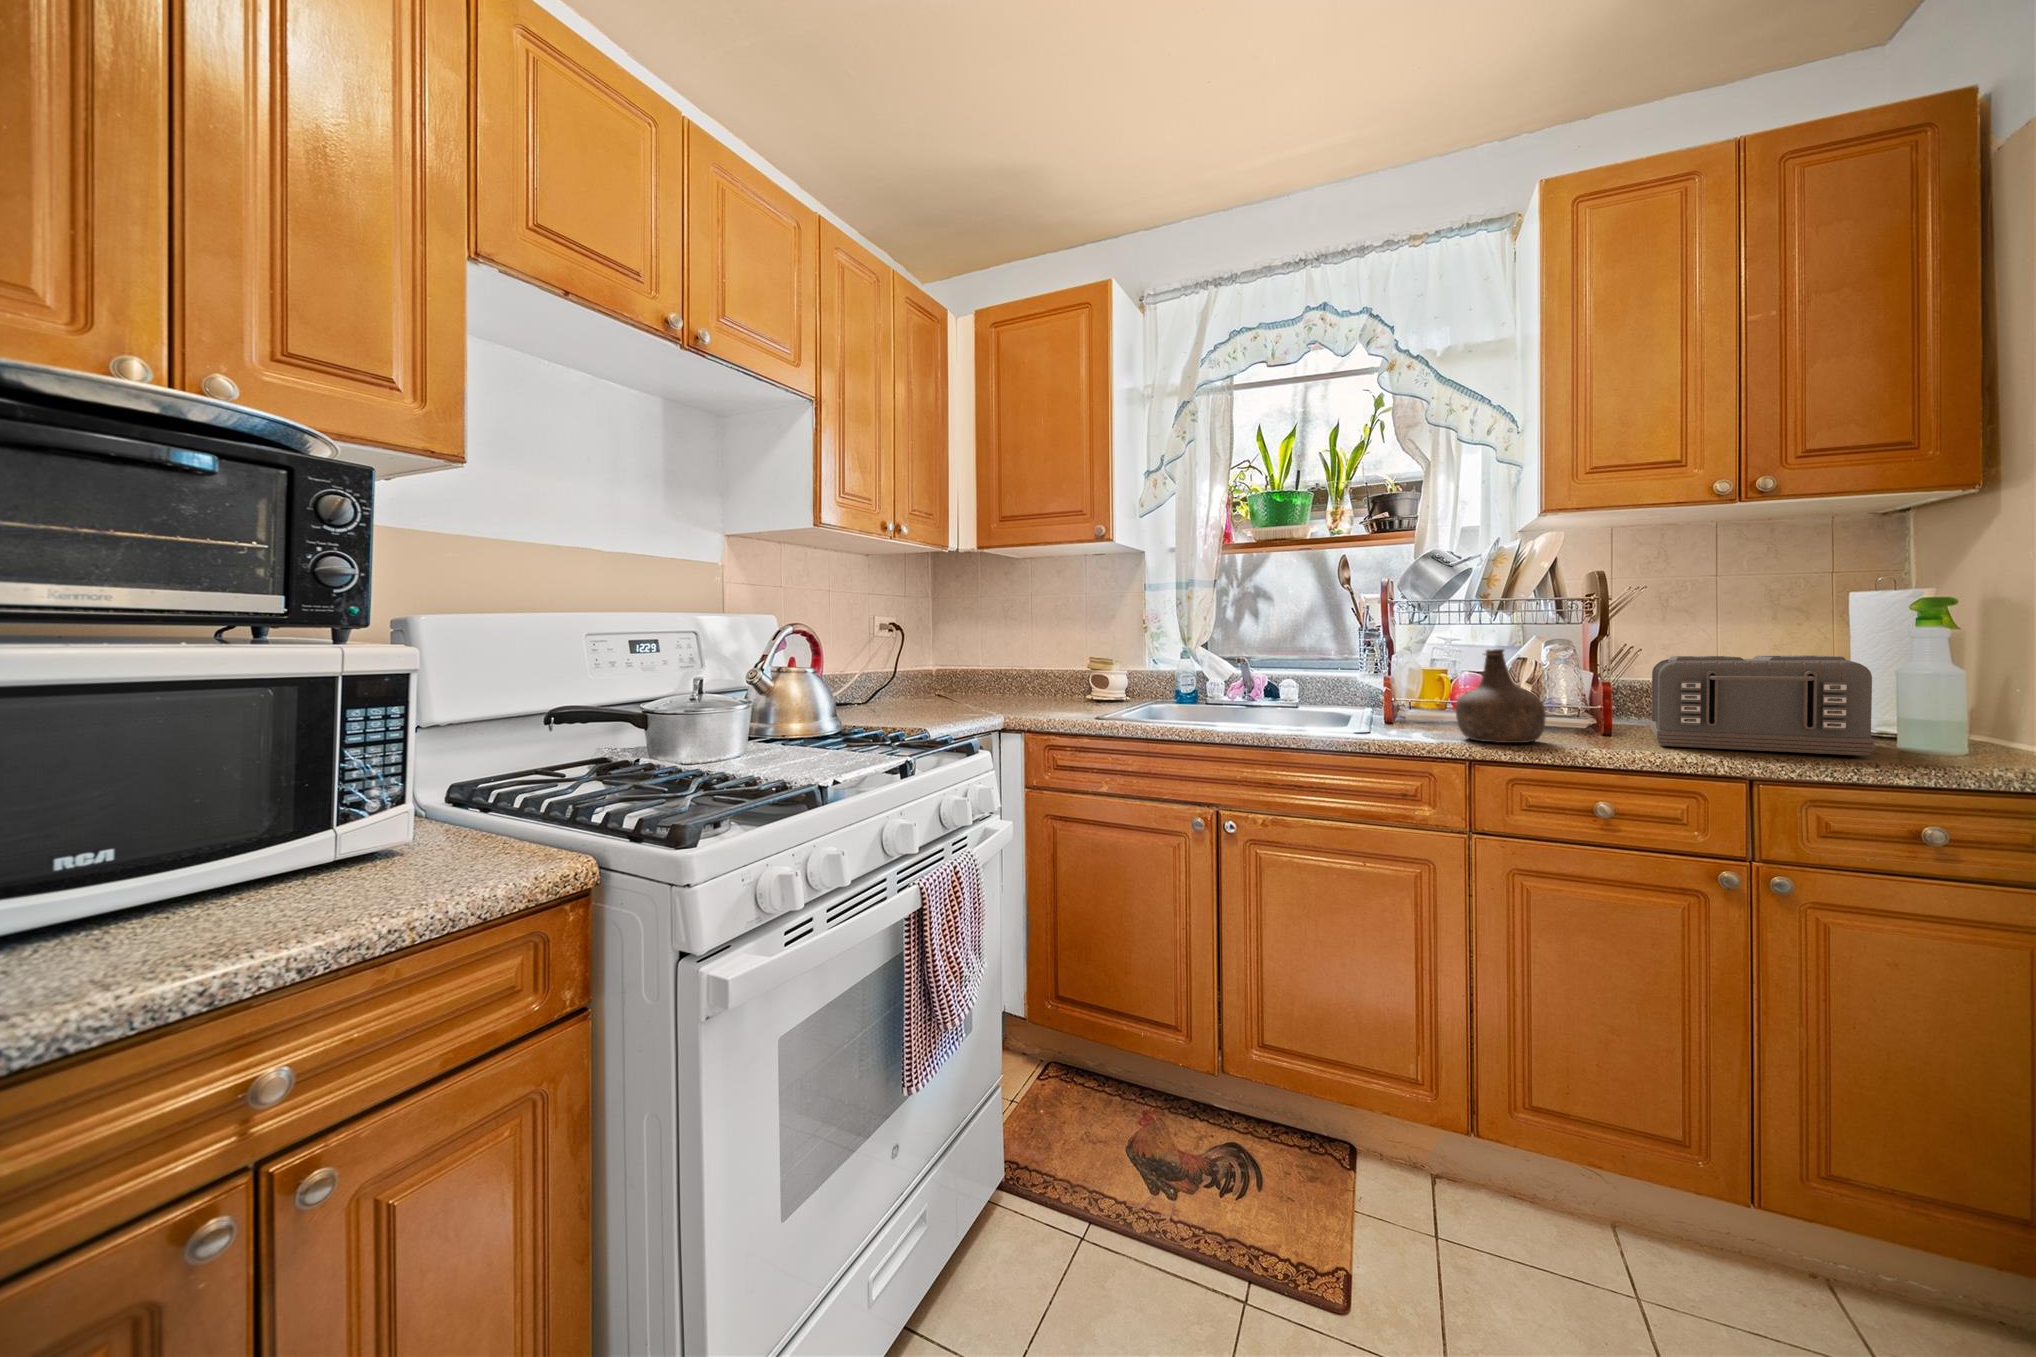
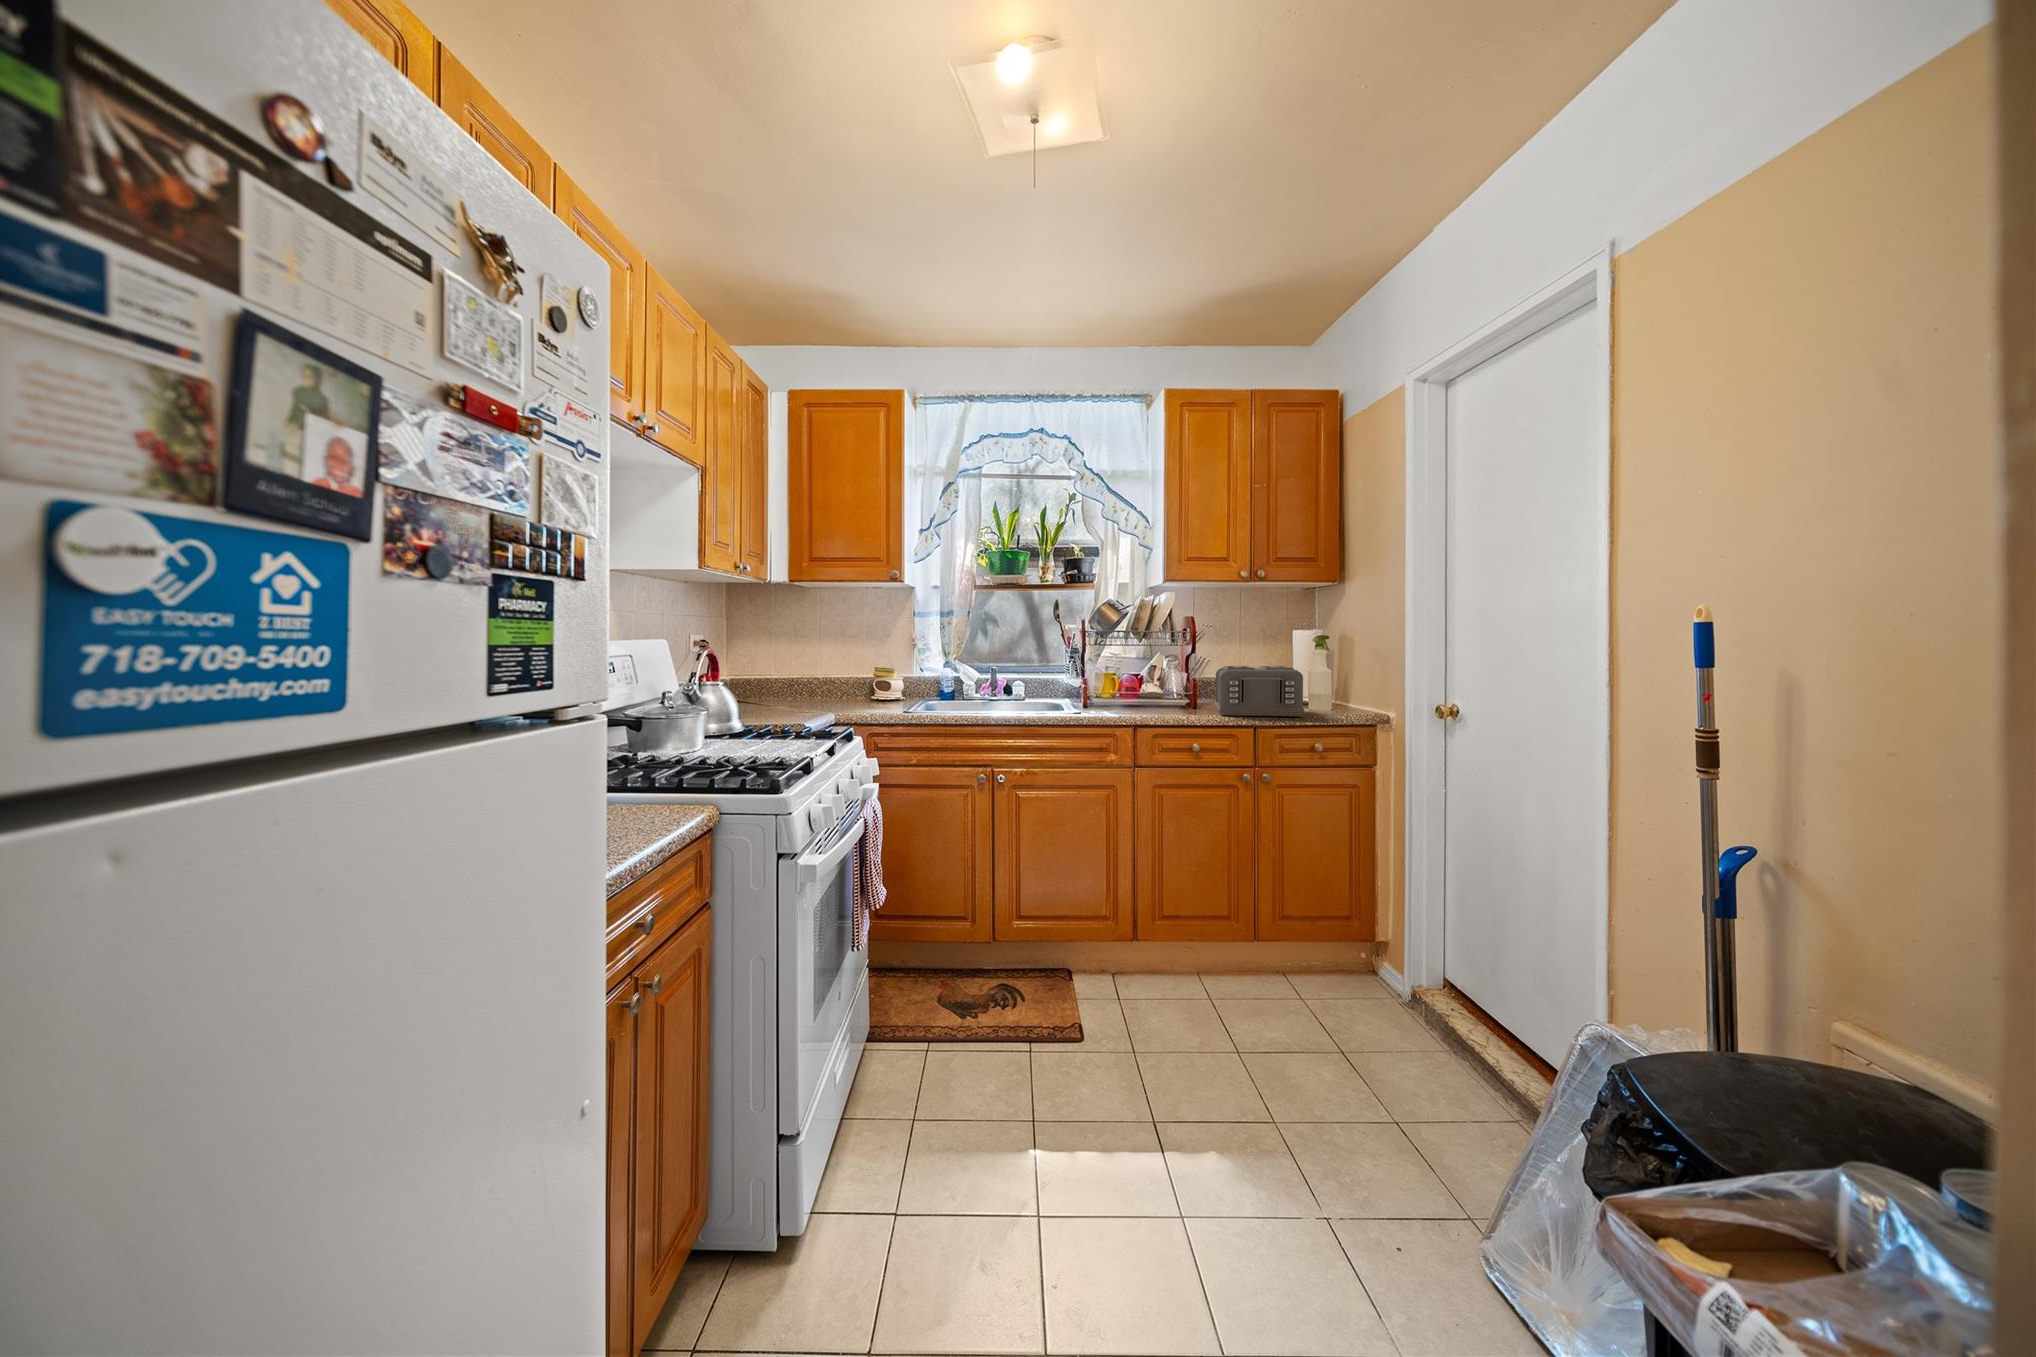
bottle: present [1455,649,1546,743] -> none [1126,663,1170,716]

